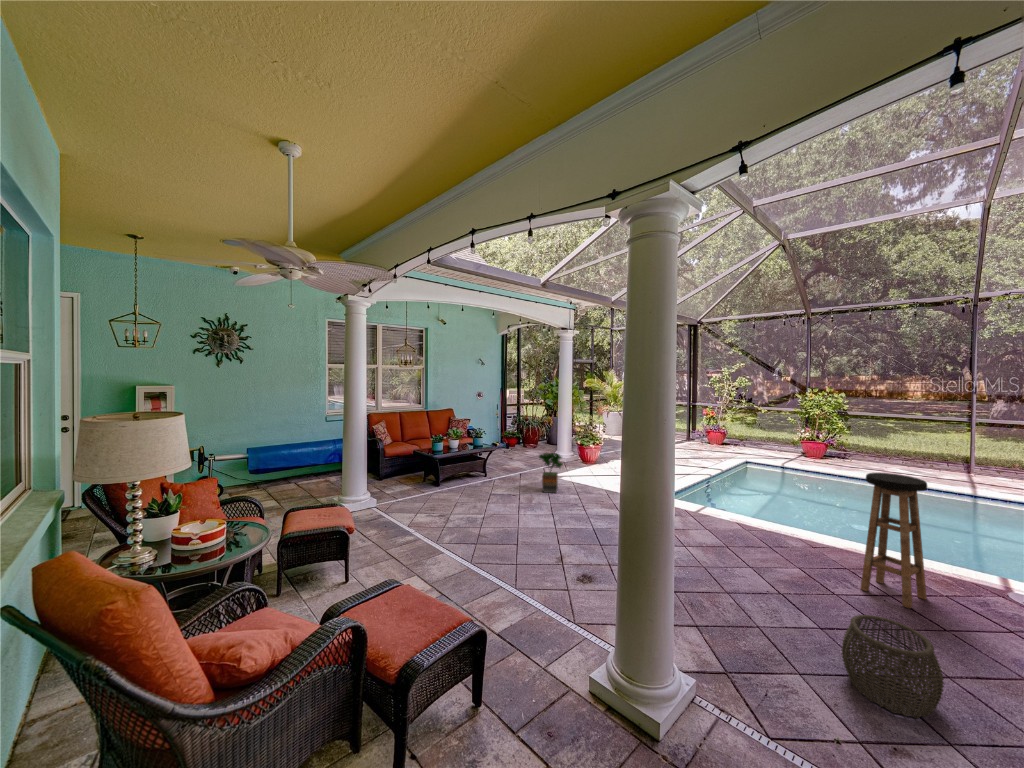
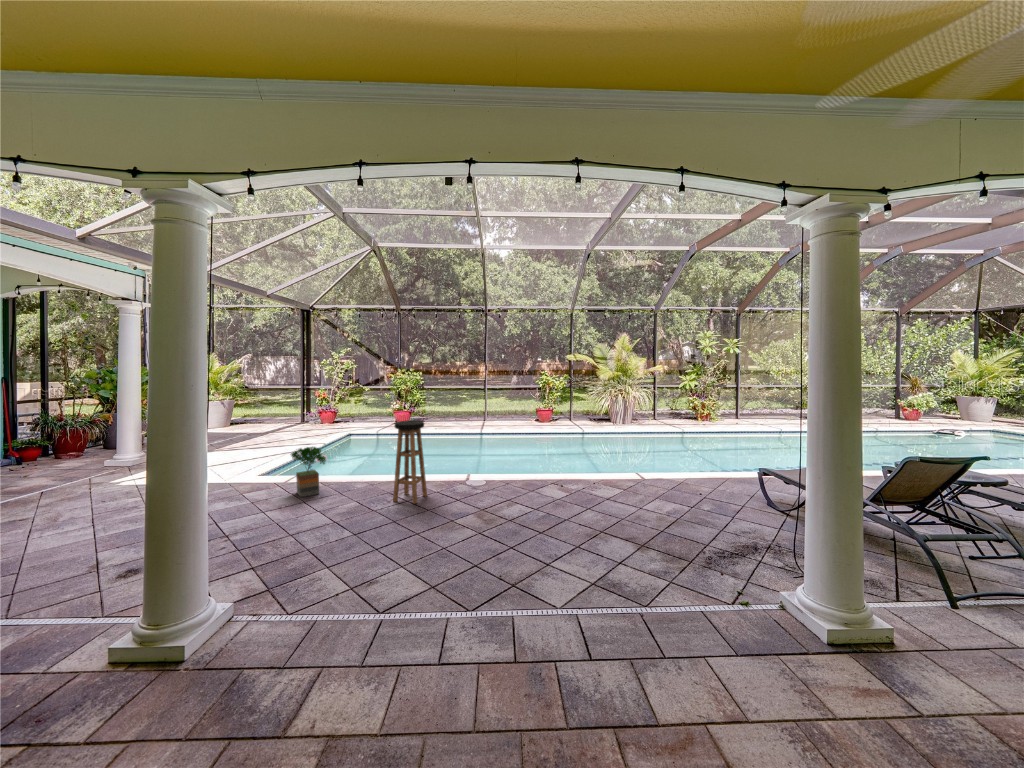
potted tree: present [539,453,563,493] -> present [291,447,326,497]
woven basket: present [841,615,944,718] -> none [358,507,407,560]

